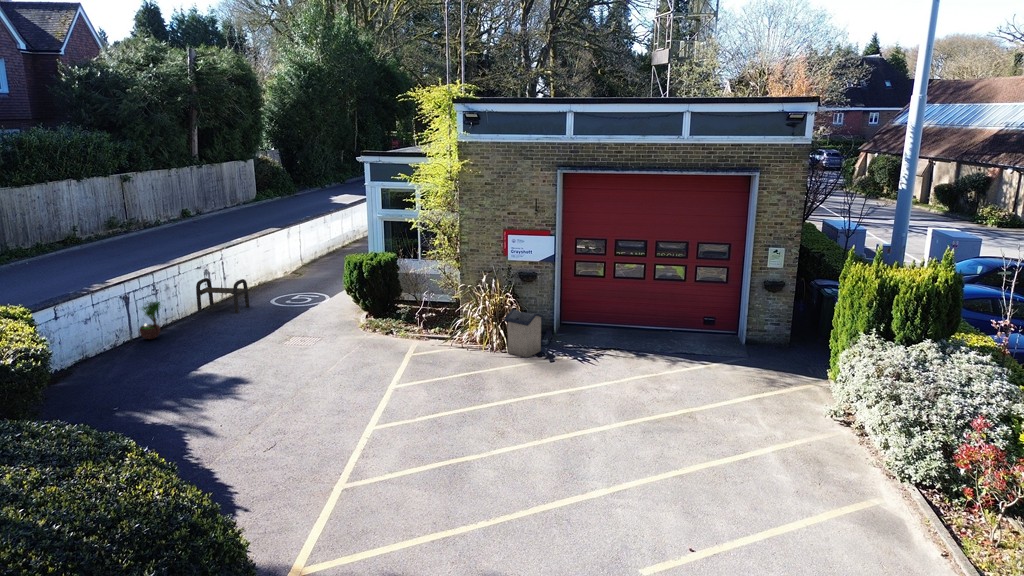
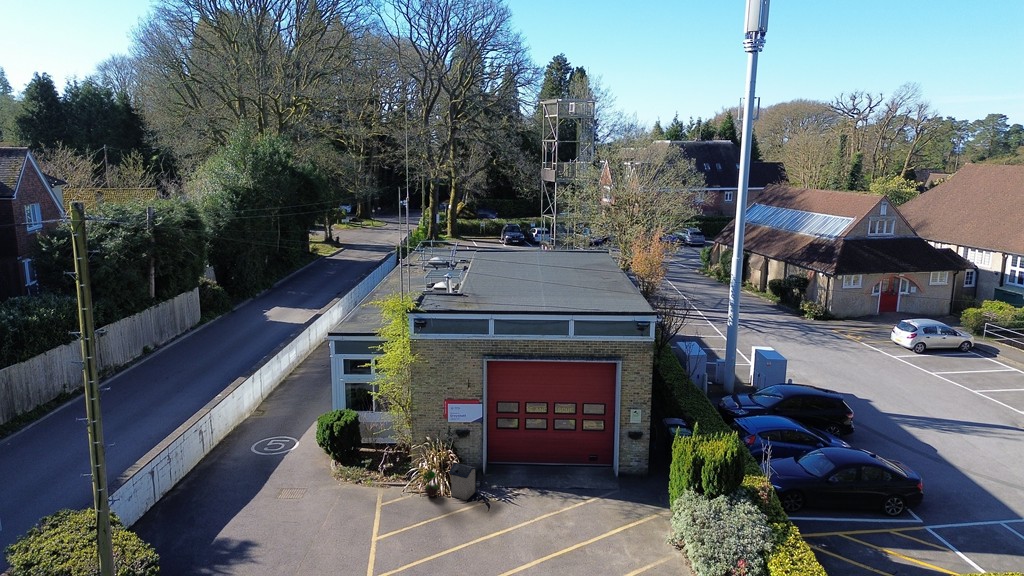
bench: present [196,278,249,313] -> none [192,435,234,465]
potted tree: present [139,301,160,339] -> present [421,469,439,497]

